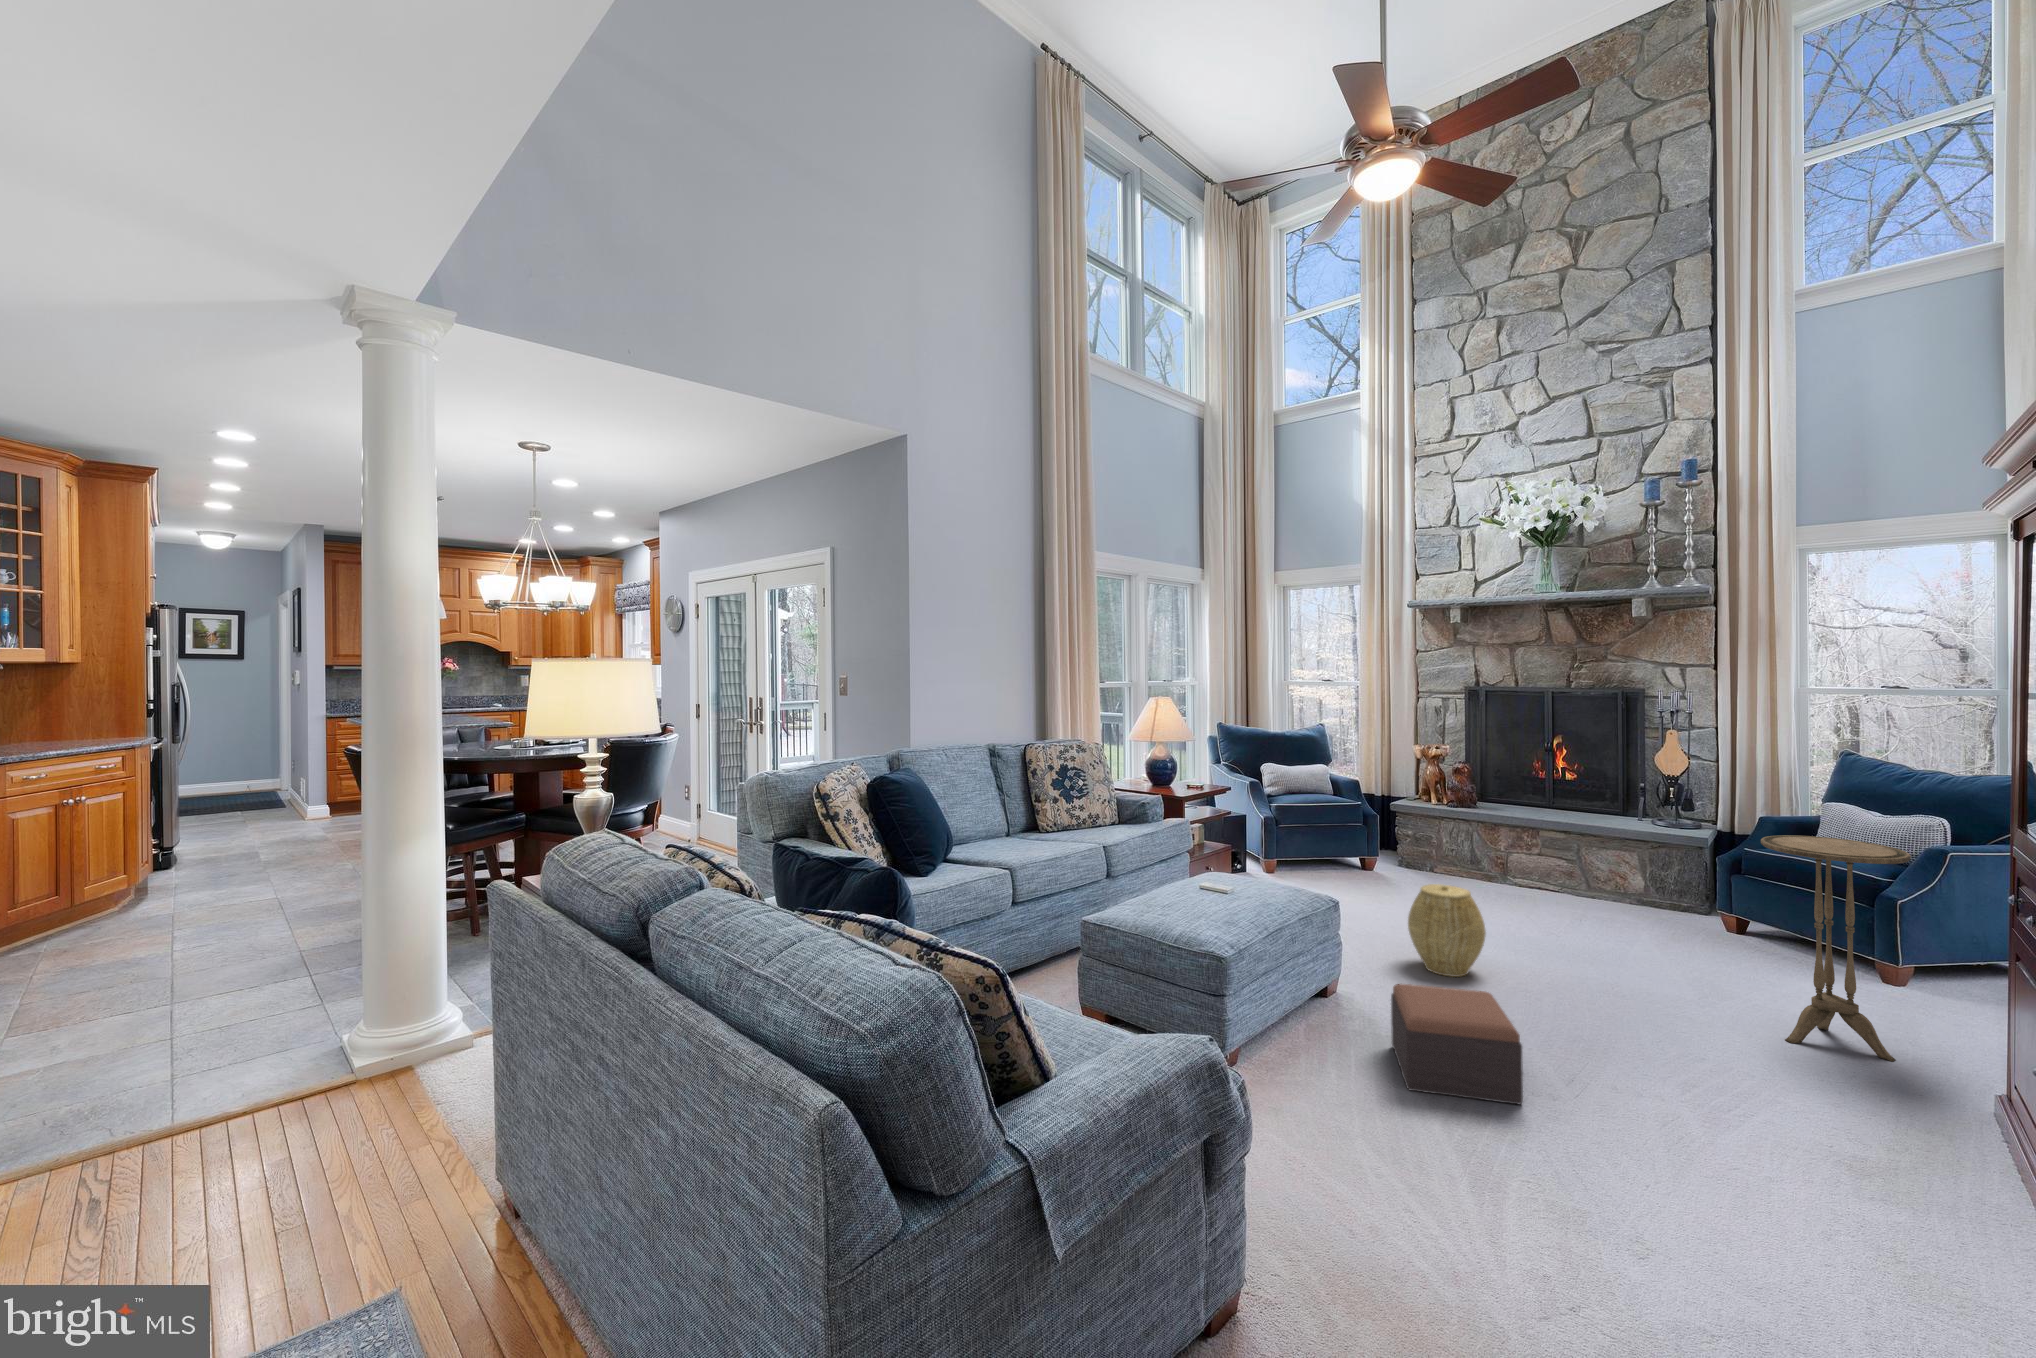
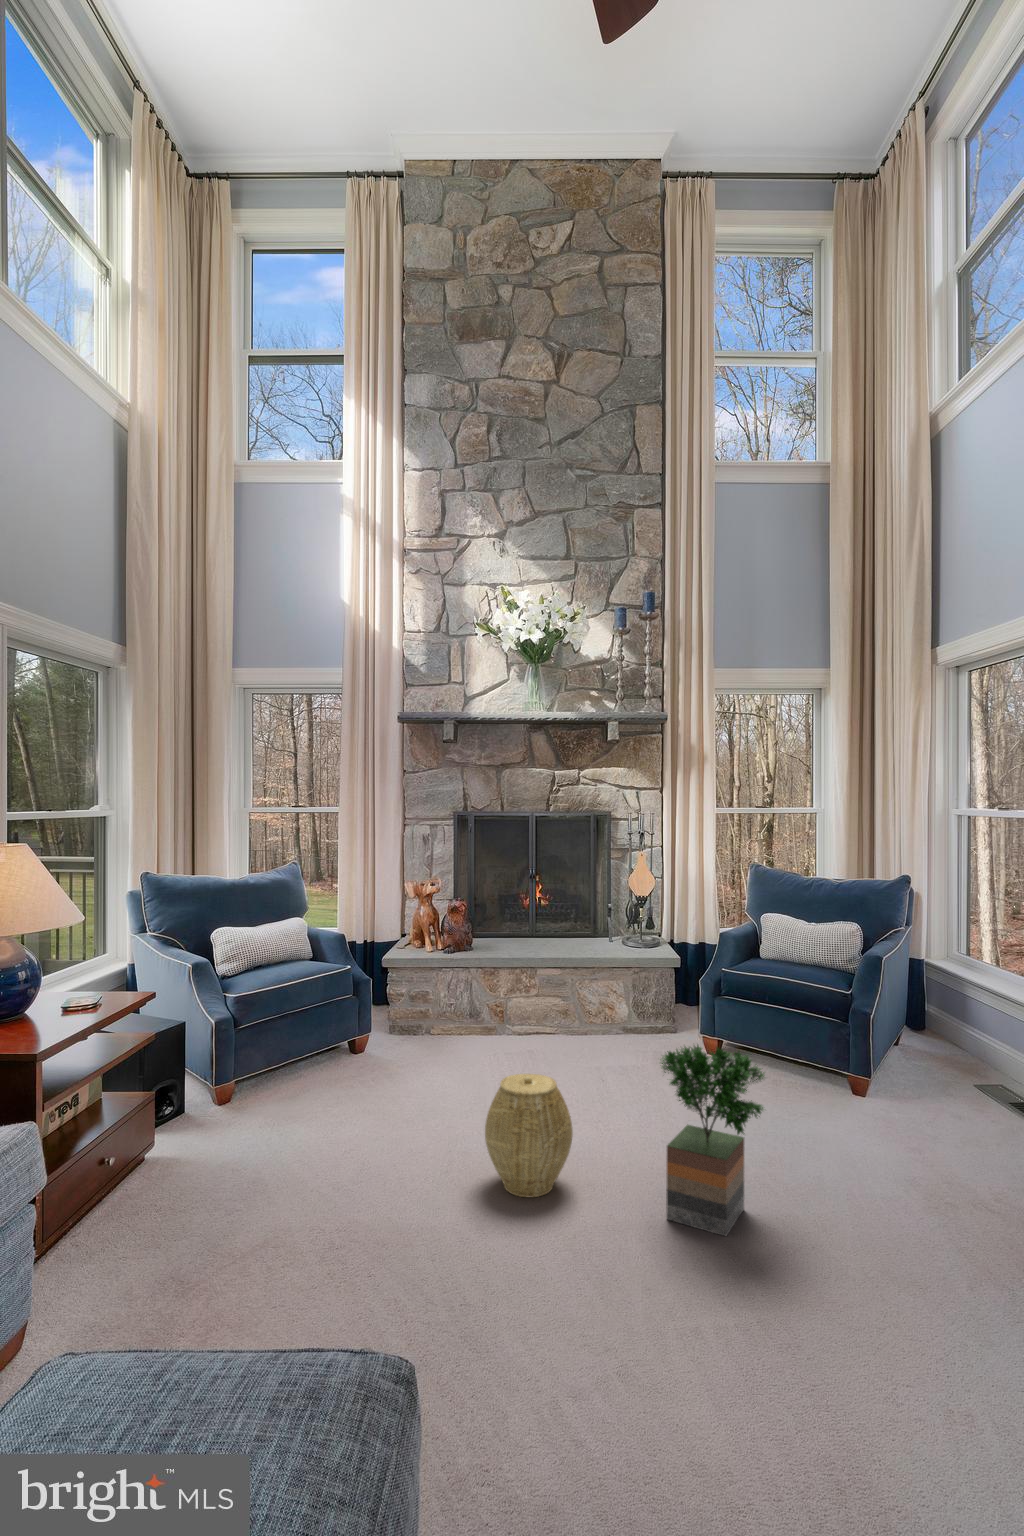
side table: present [1761,835,1911,1061] -> none [811,967,923,1186]
potted tree: none [1550,875,1667,1034] -> present [661,1045,764,1236]
footstool: present [1391,984,1523,1105] -> none [555,1248,750,1465]

